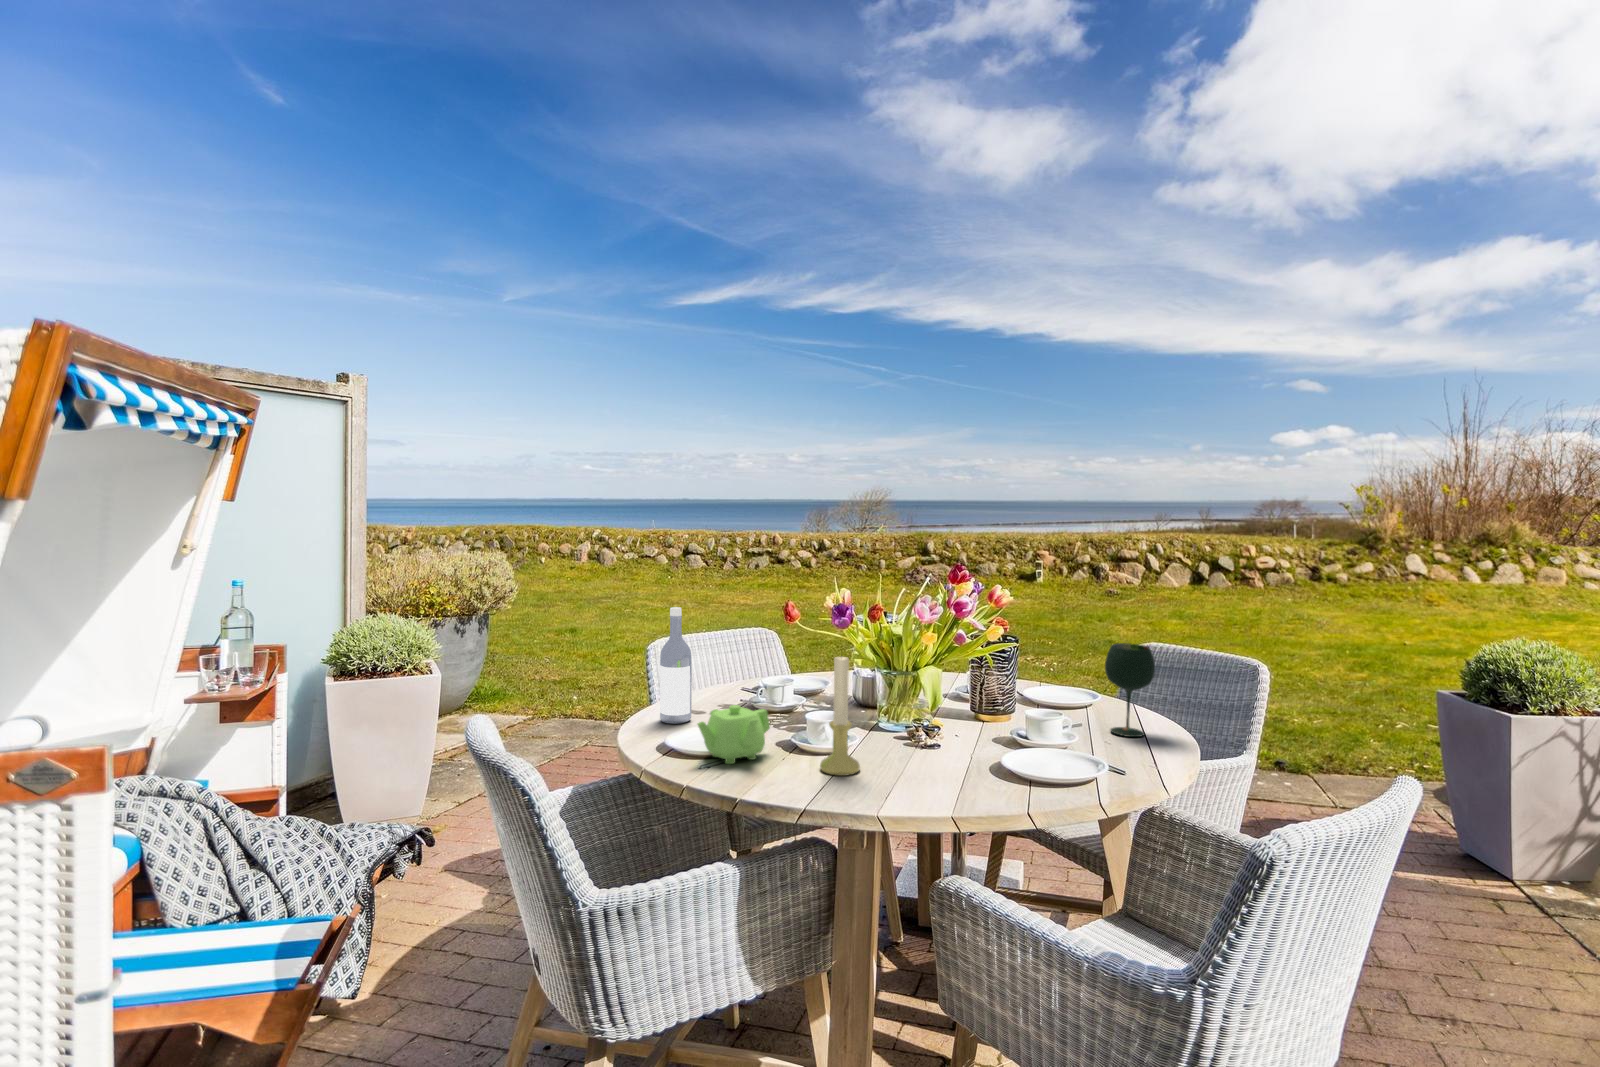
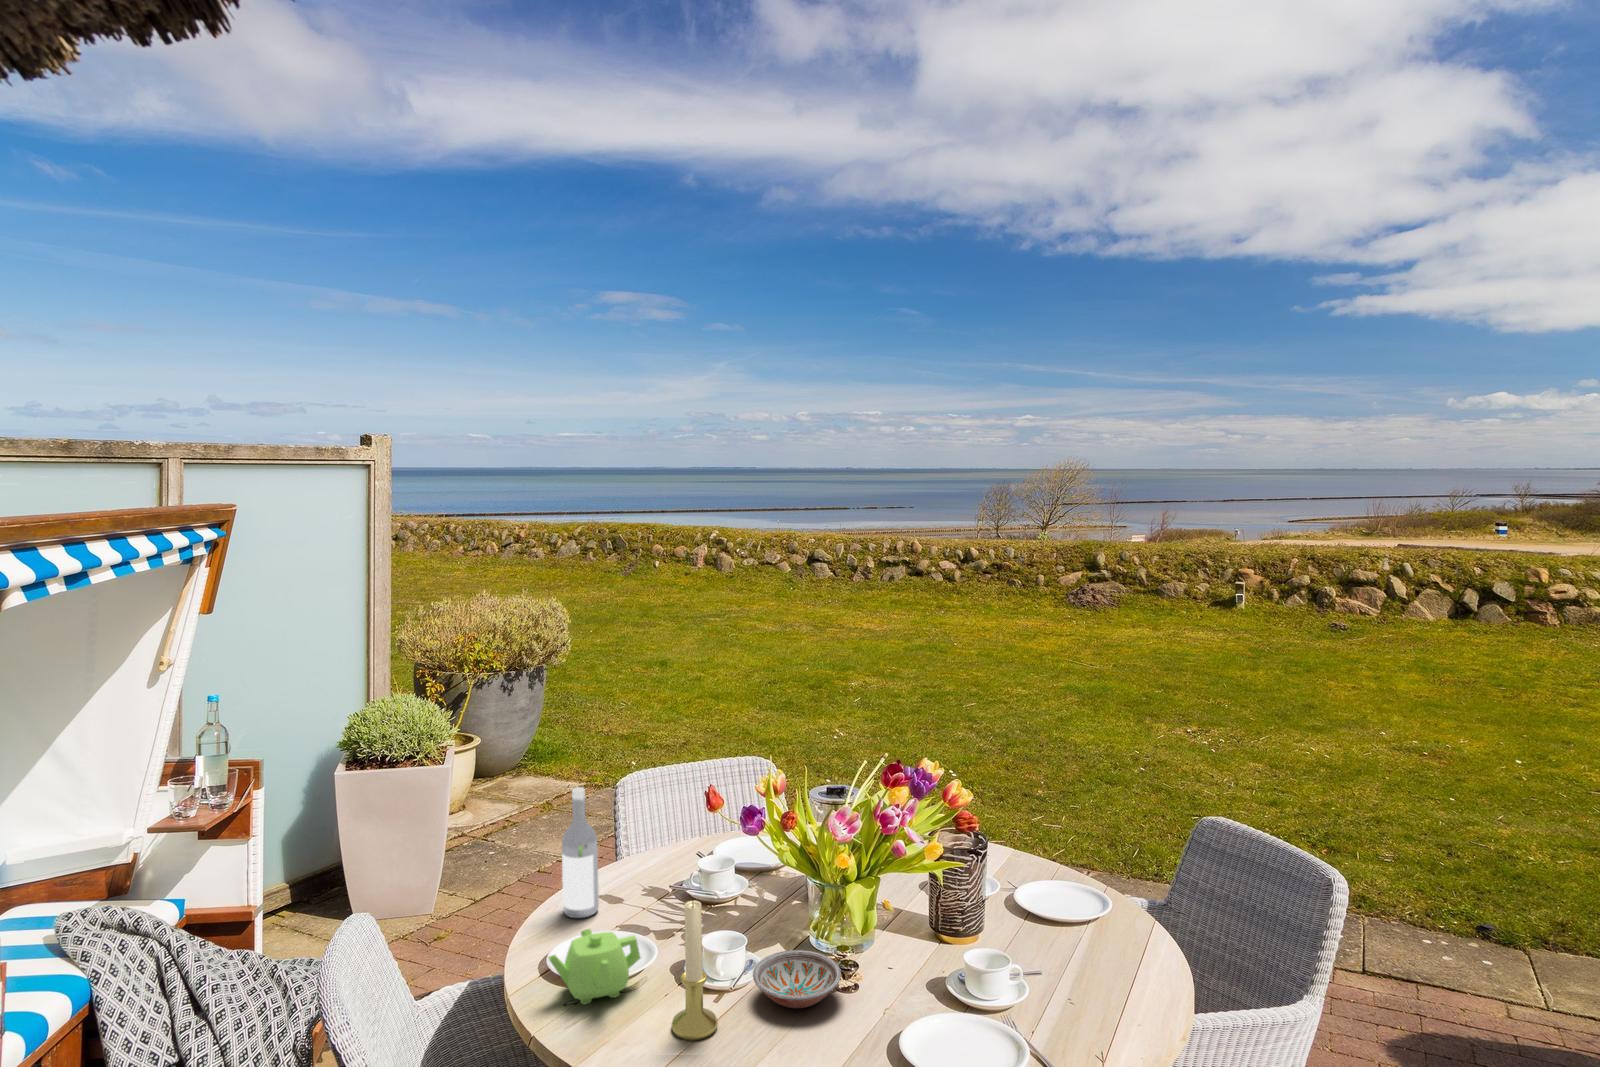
wine glass: present [1105,643,1155,737] -> none [1062,869,1122,993]
bowl: none [871,719,947,756] -> present [753,950,841,1008]

